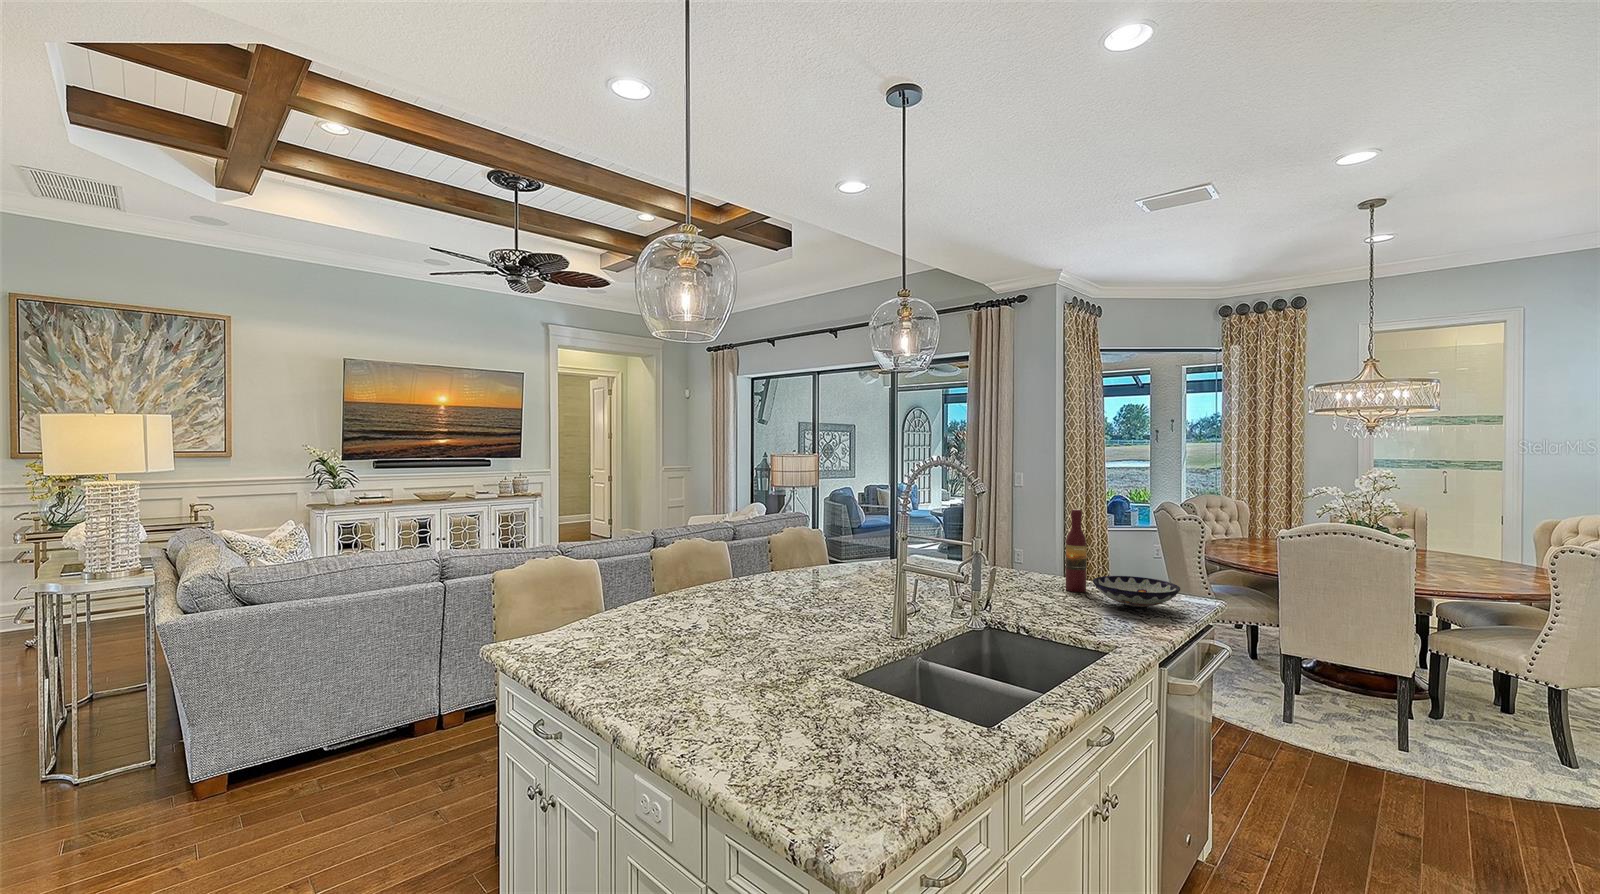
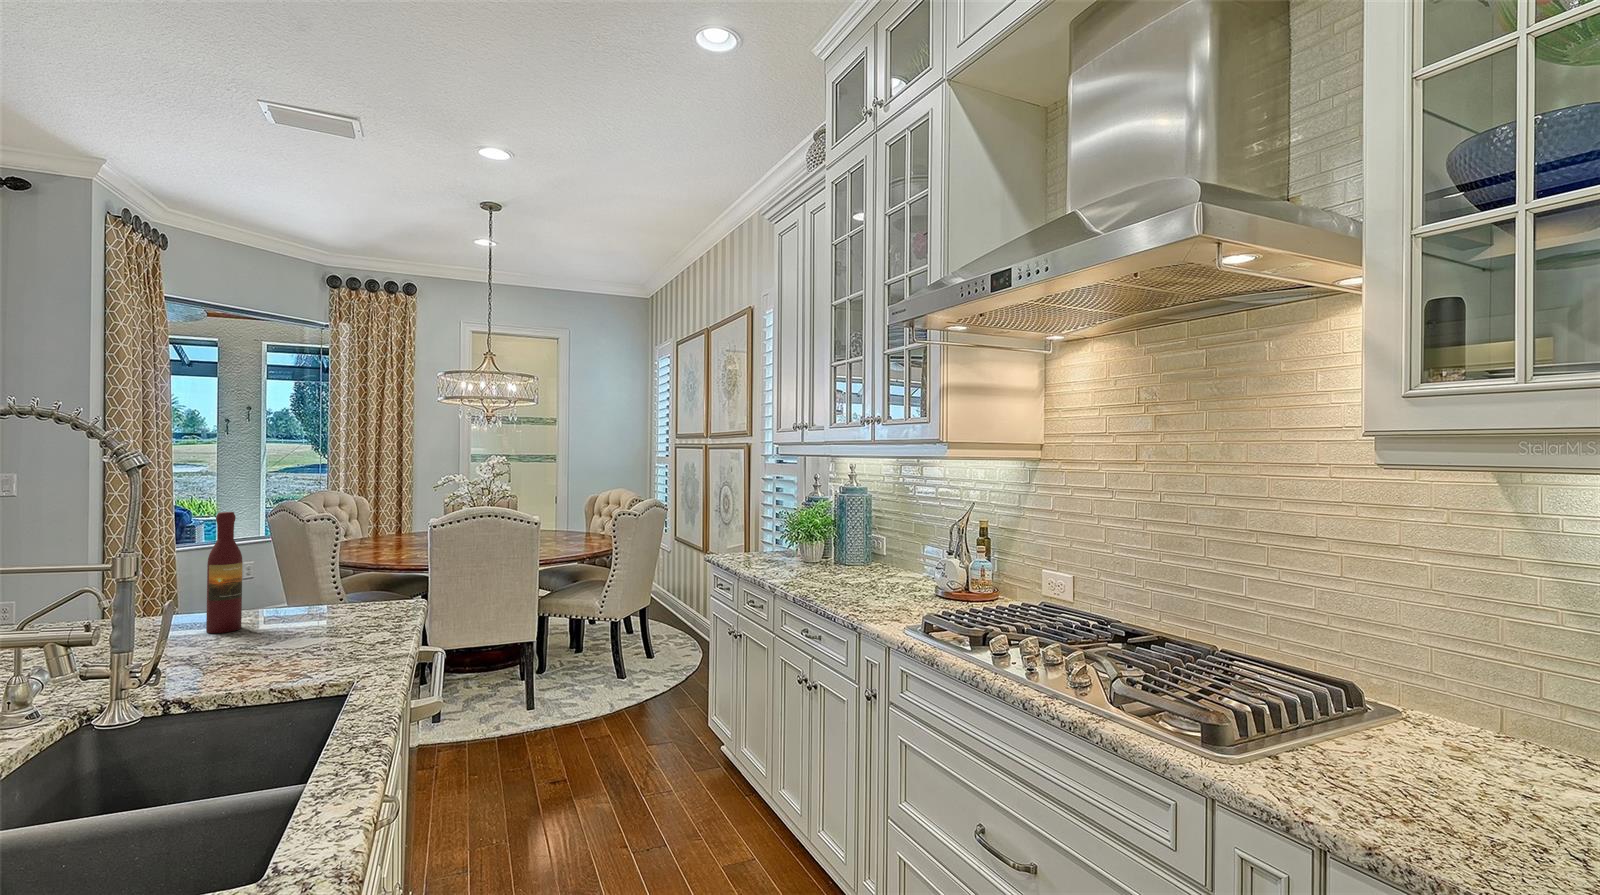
bowl: present [1093,576,1180,610] -> none [266,591,388,635]

